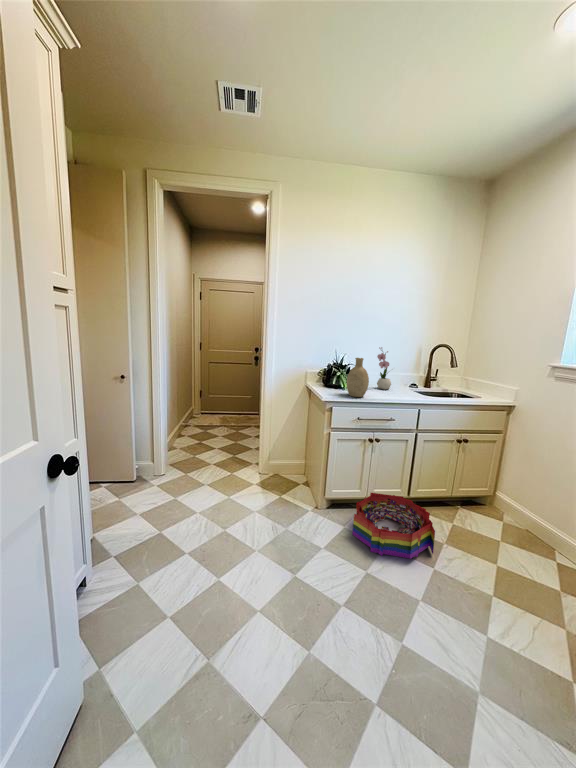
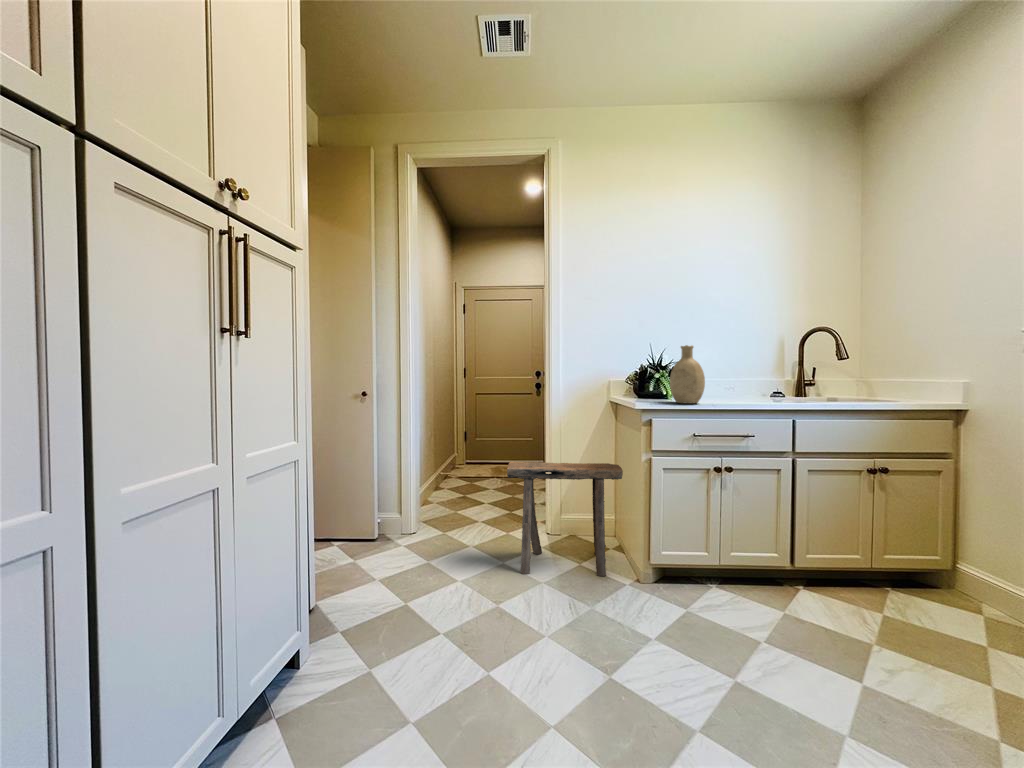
flower arrangement: present [377,348,391,390] -> none [714,336,744,398]
stool: none [234,430,312,506] -> present [507,462,623,576]
storage bin: present [353,493,435,559] -> none [702,556,858,666]

